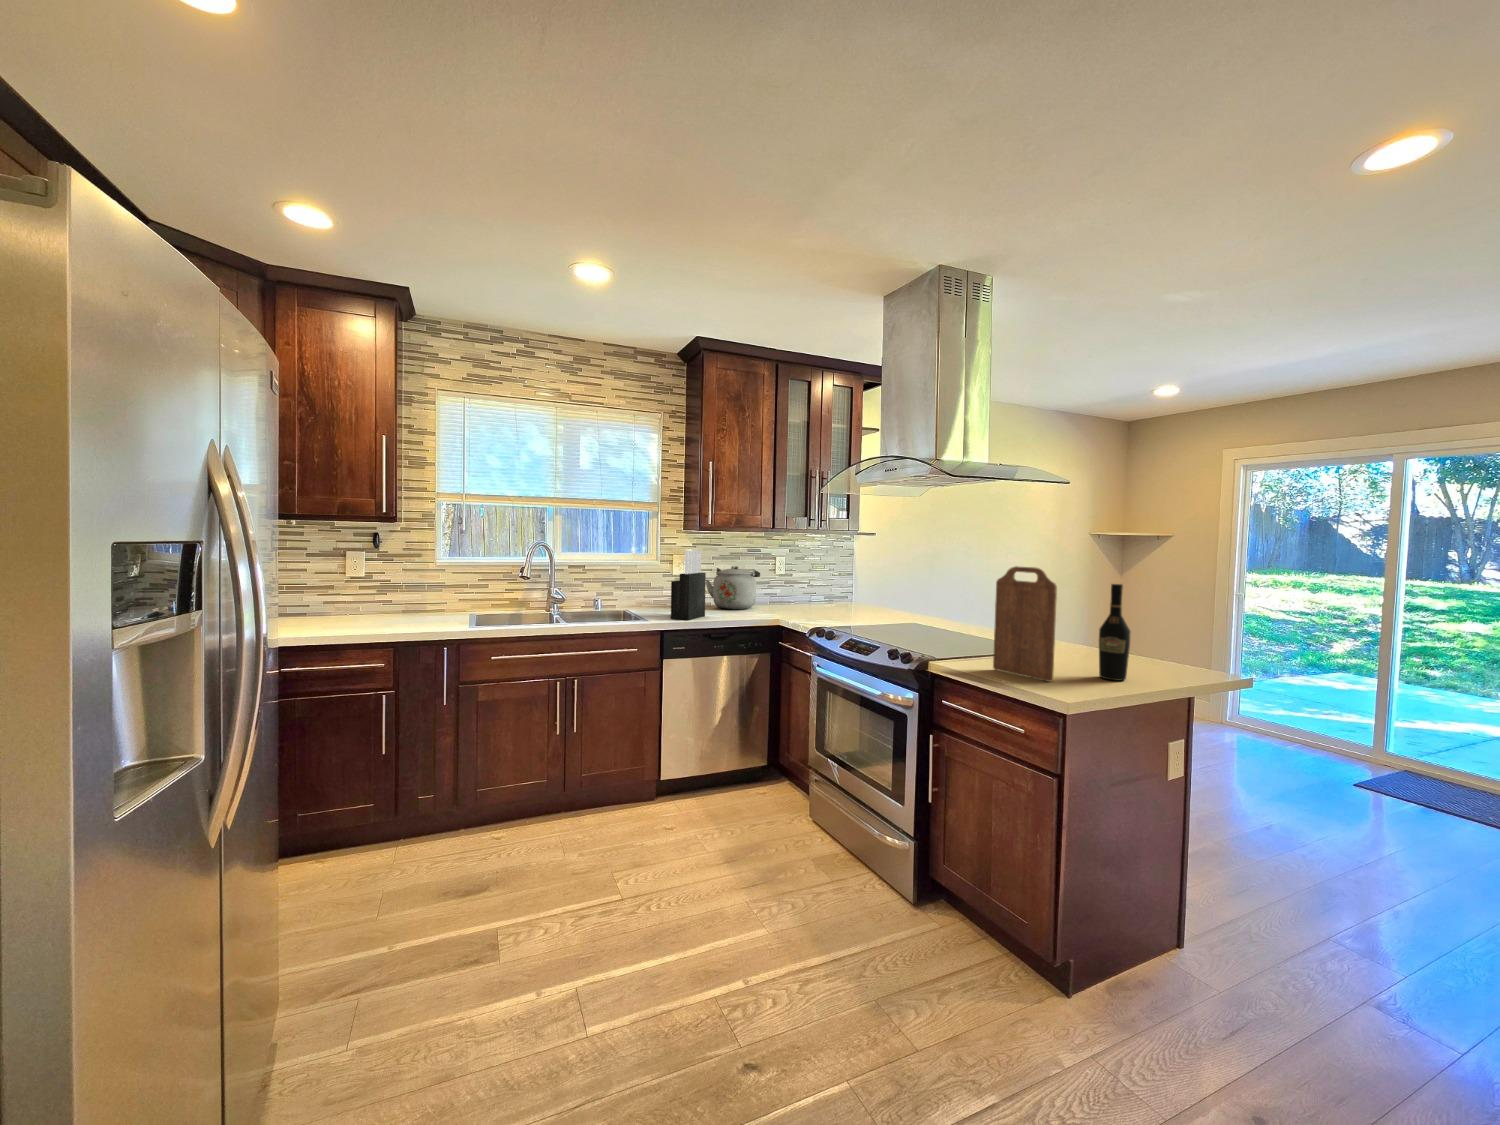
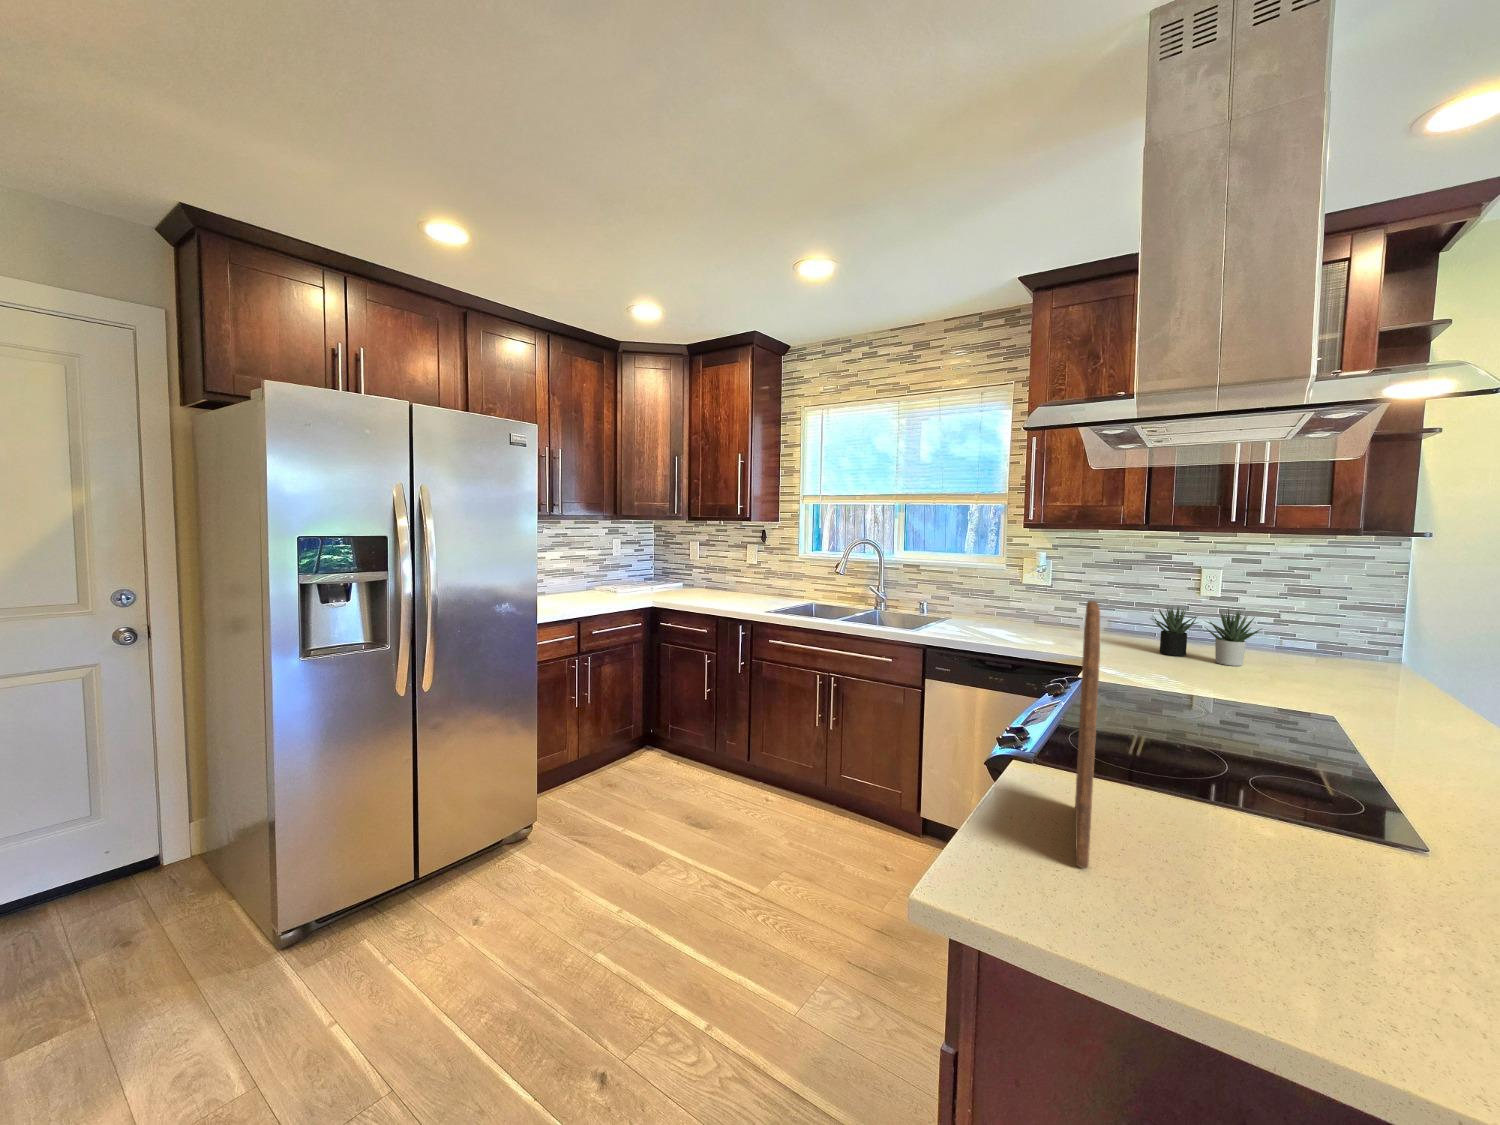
knife block: present [671,551,706,620] -> none [959,553,1014,639]
kettle: present [706,566,760,609] -> none [1064,578,1150,640]
succulent plant: none [777,577,837,611] -> present [1150,607,1261,666]
wine bottle: present [1099,584,1130,681] -> none [1268,679,1381,980]

